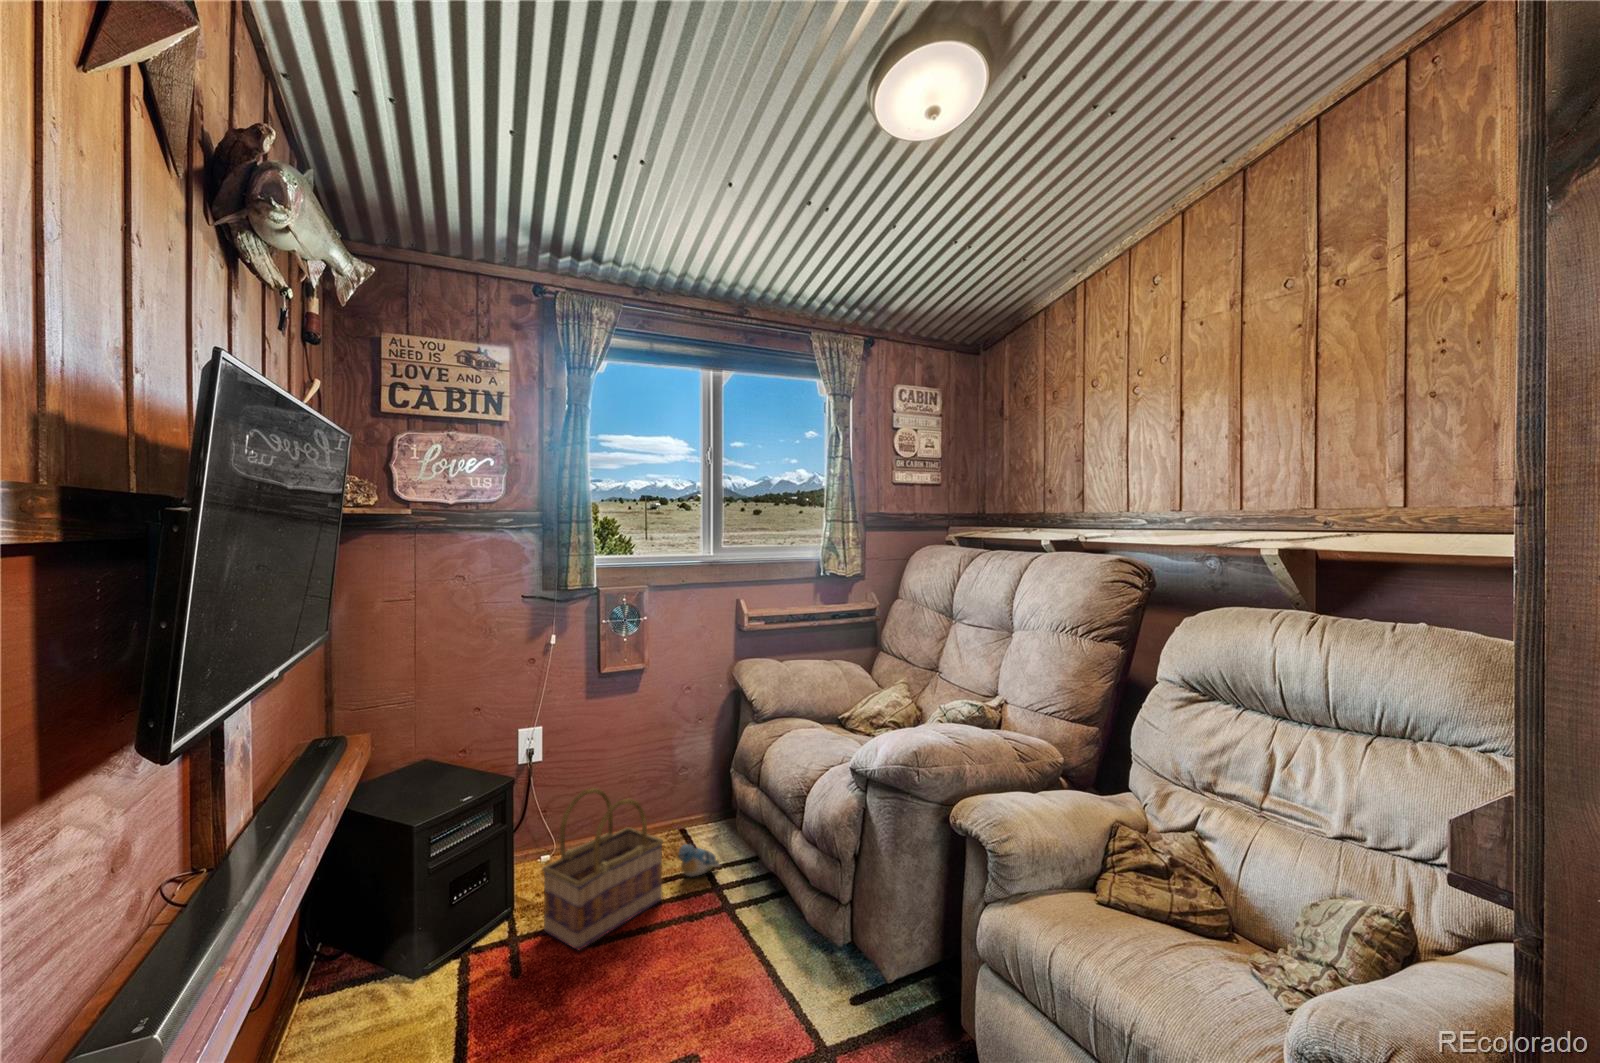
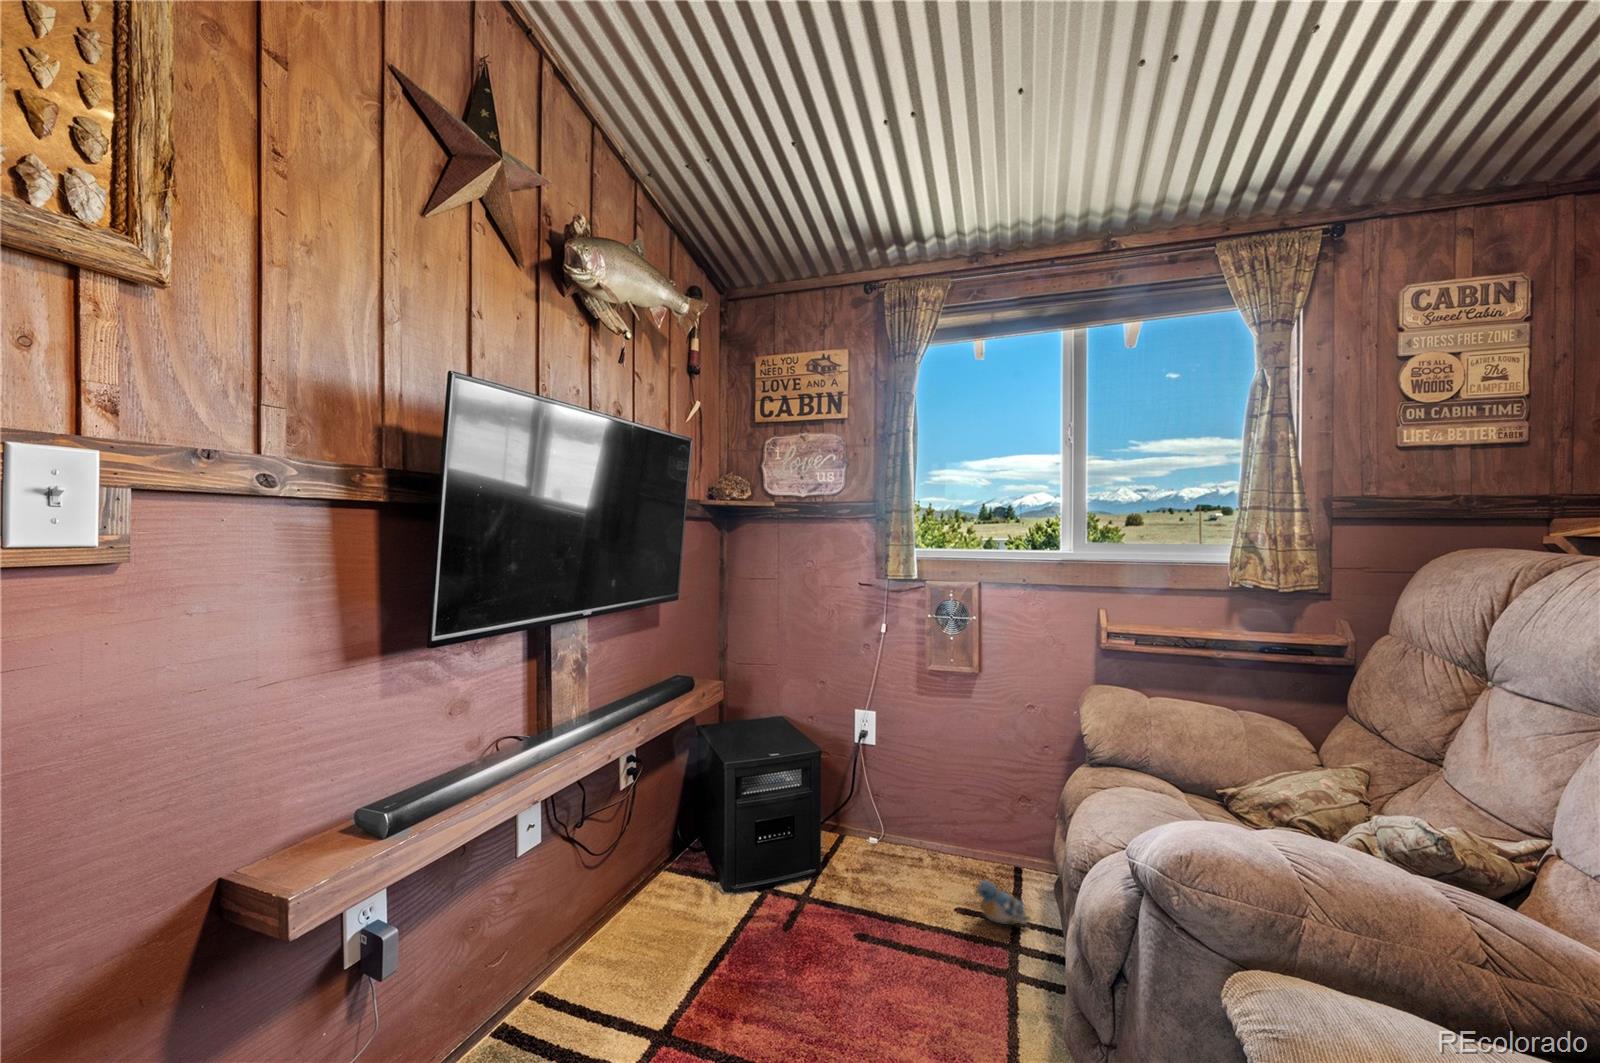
basket: present [543,788,663,950] -> none [830,781,951,938]

